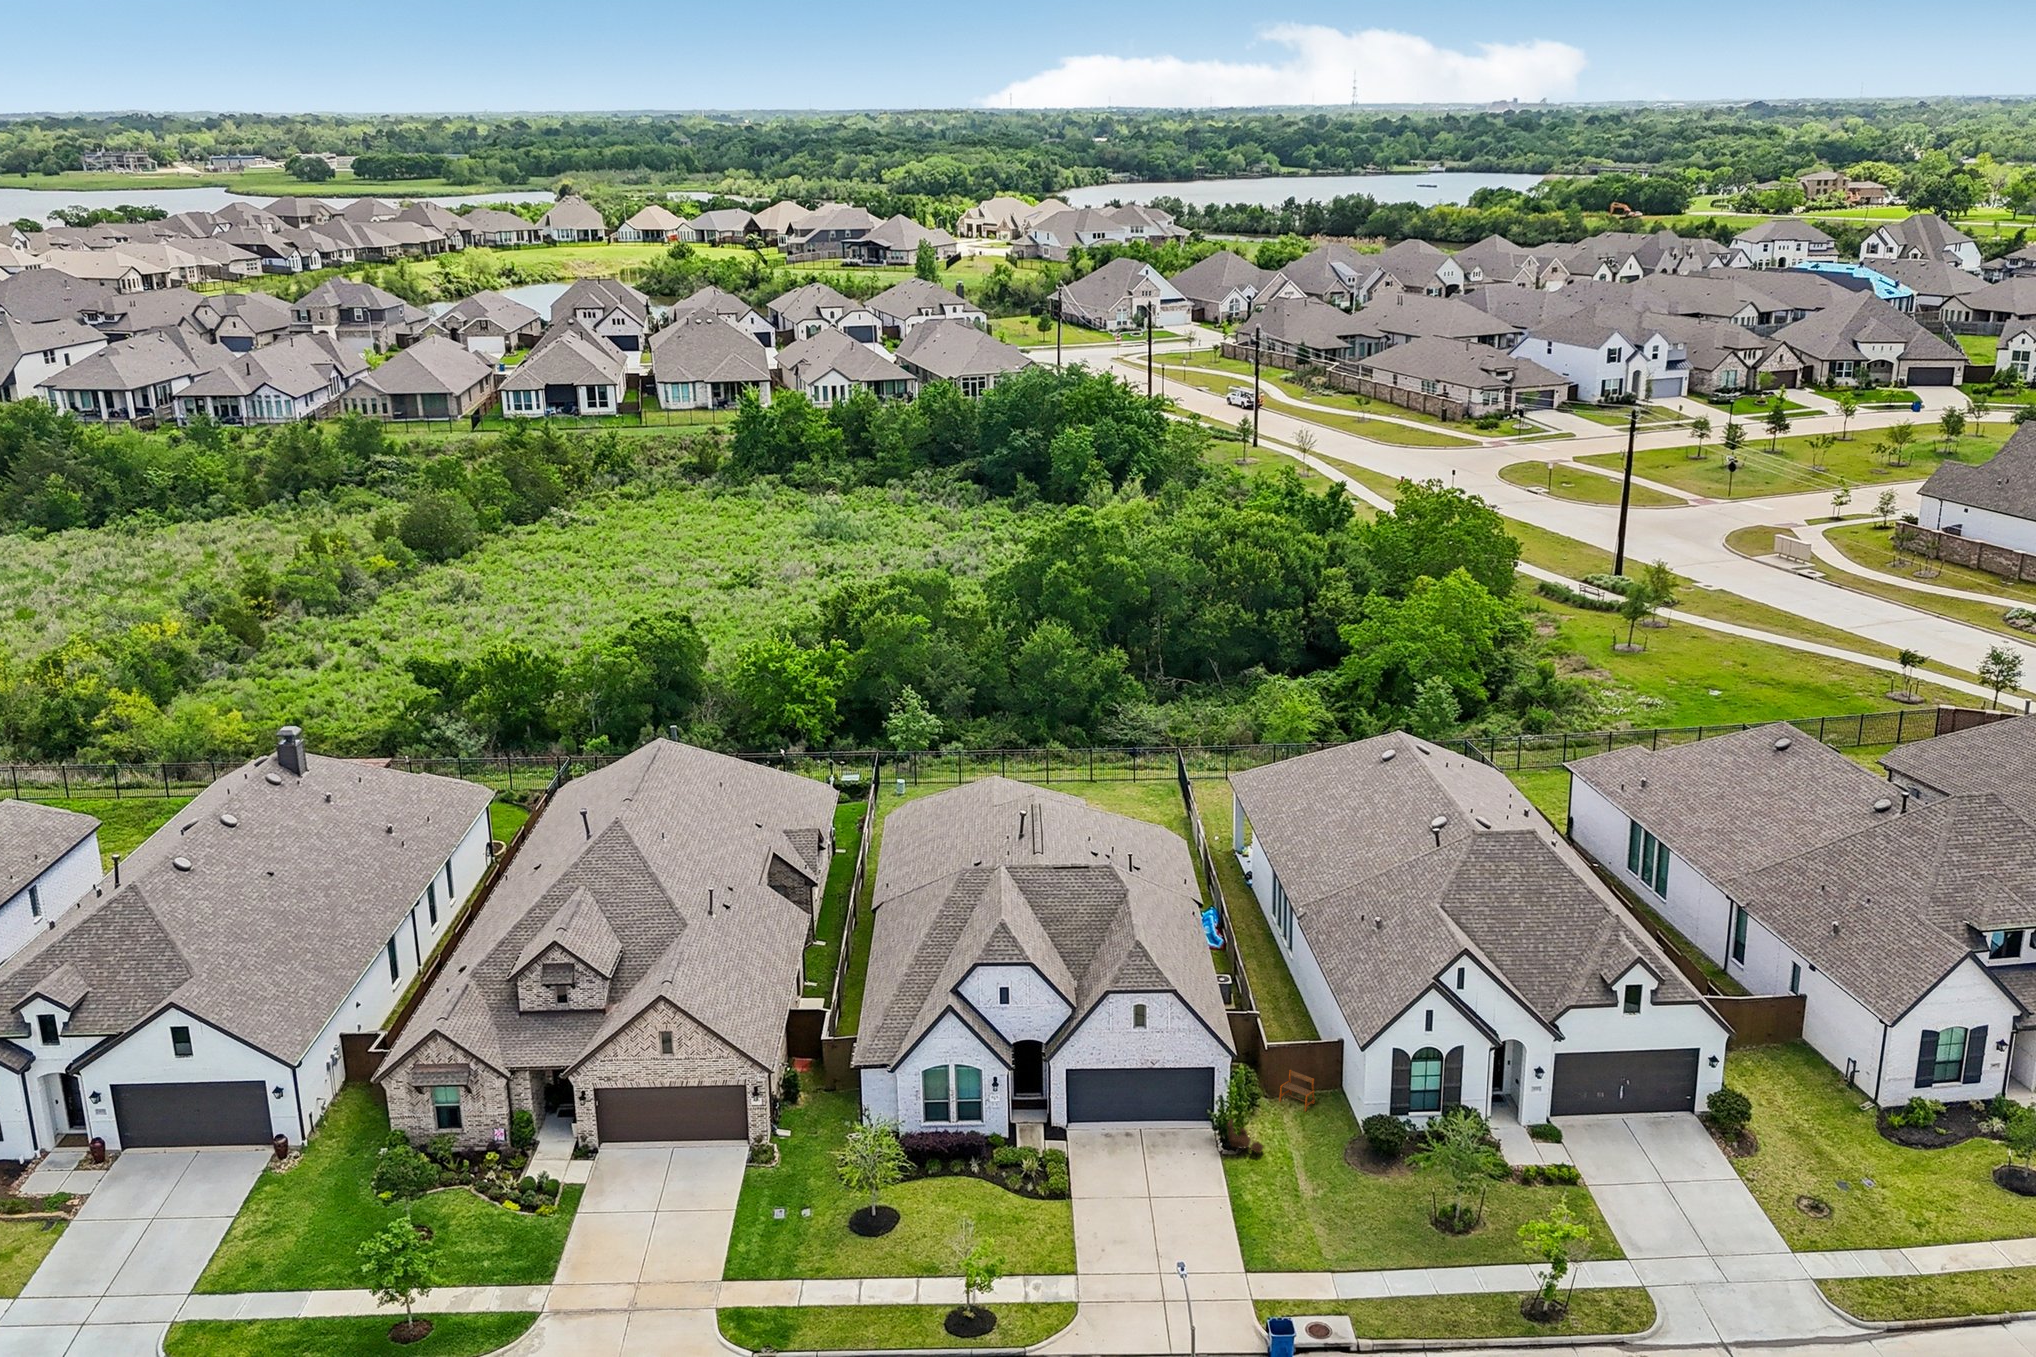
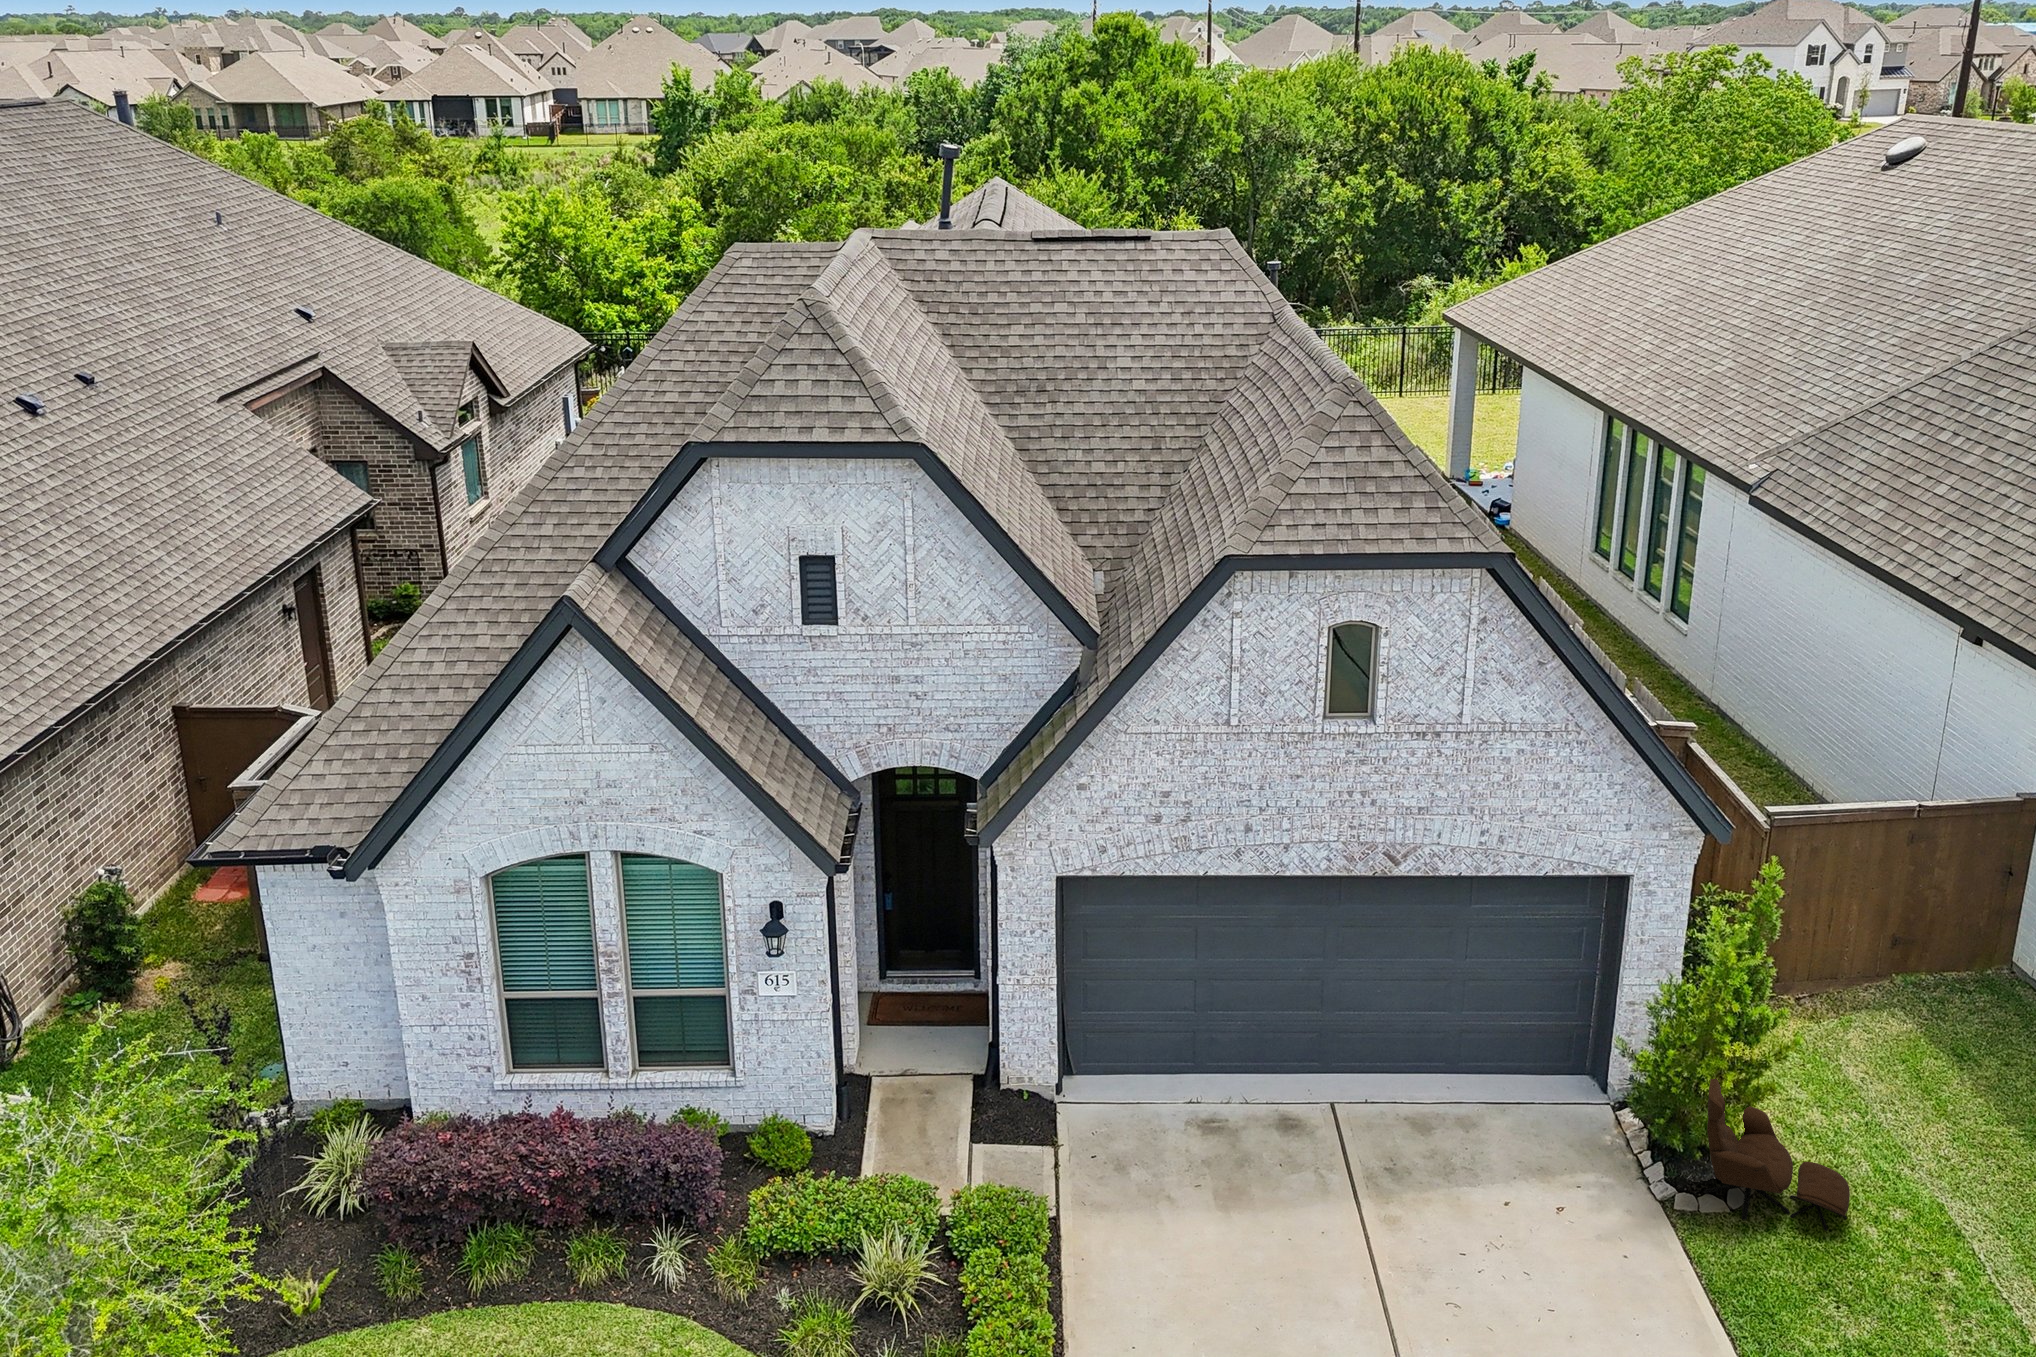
bench: present [1279,1070,1315,1111] -> none [1804,886,1951,1034]

